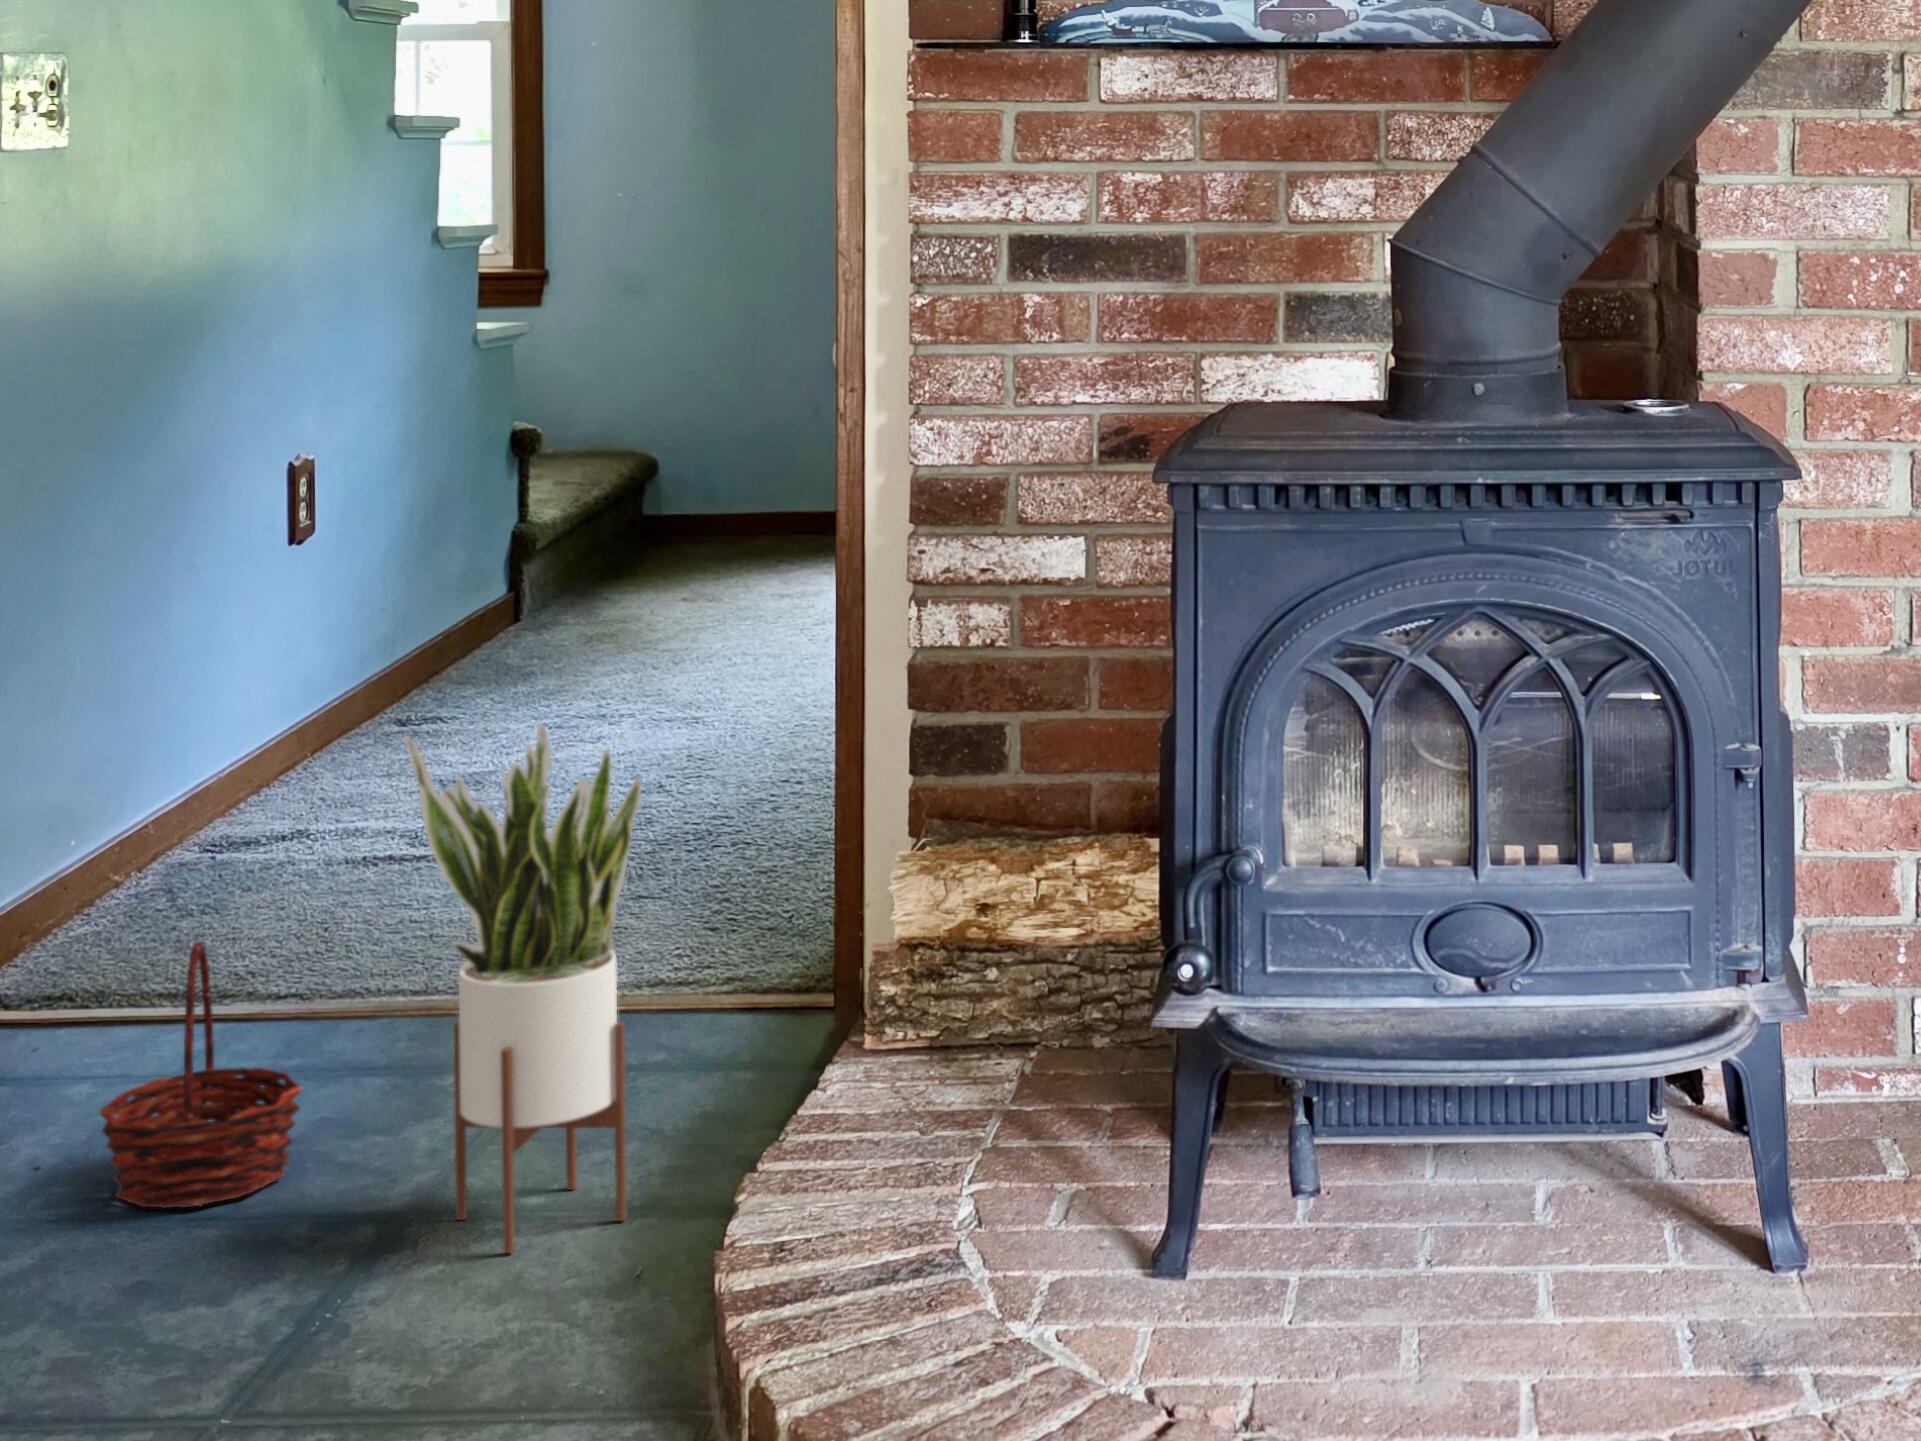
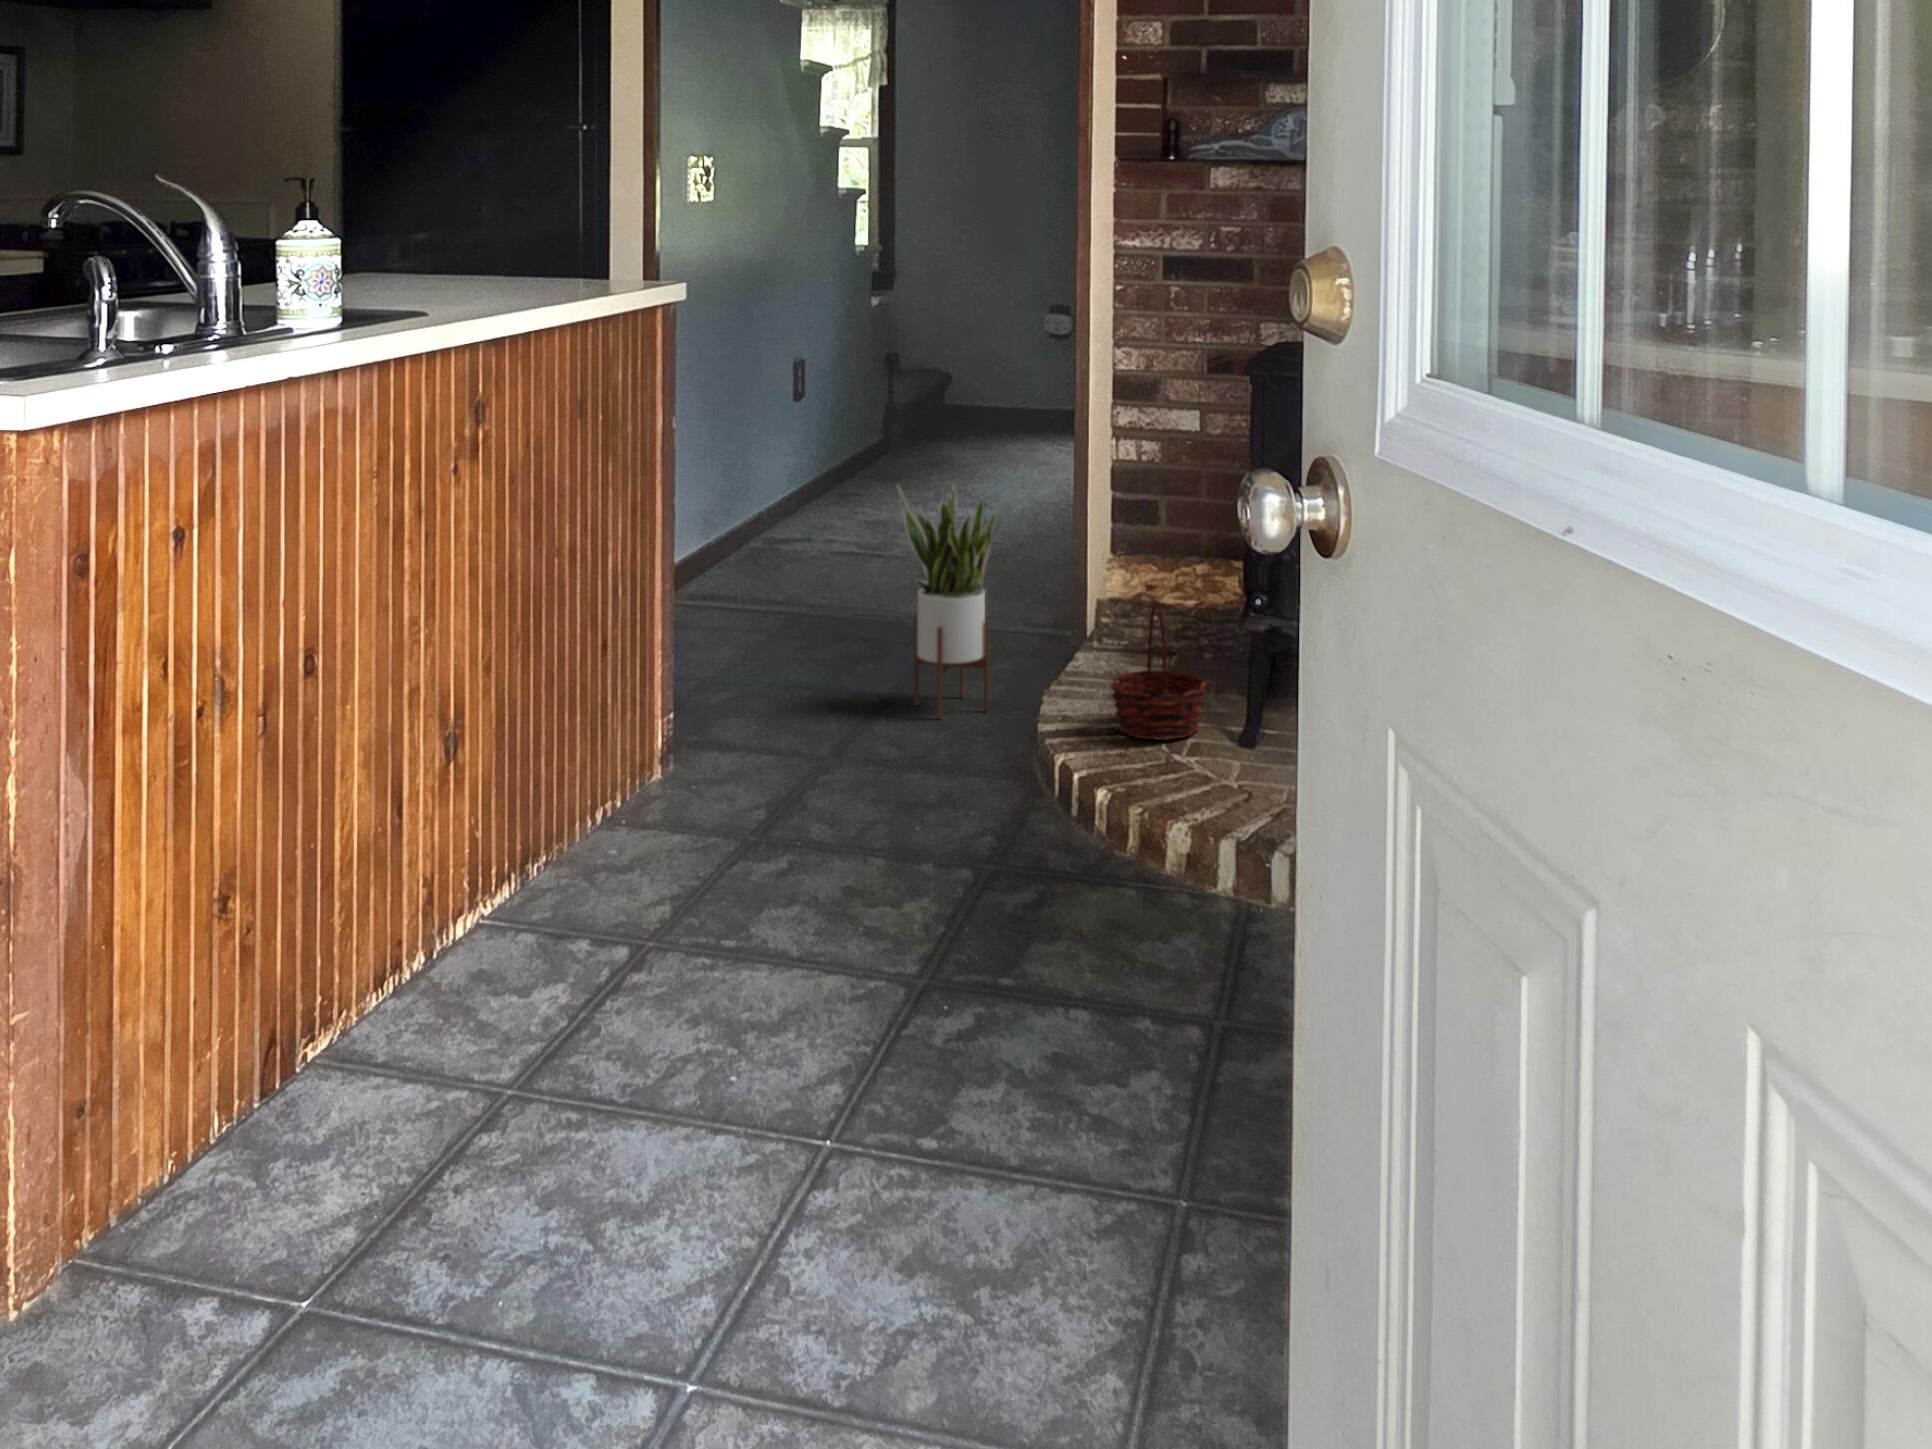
basket: present [99,942,302,1208] -> present [1111,601,1206,740]

